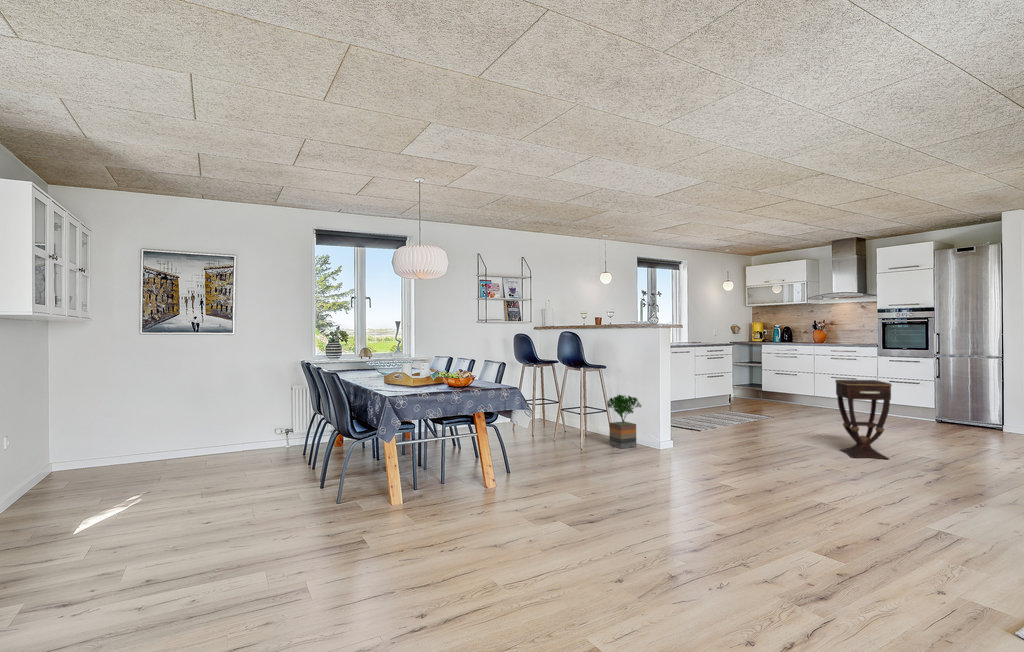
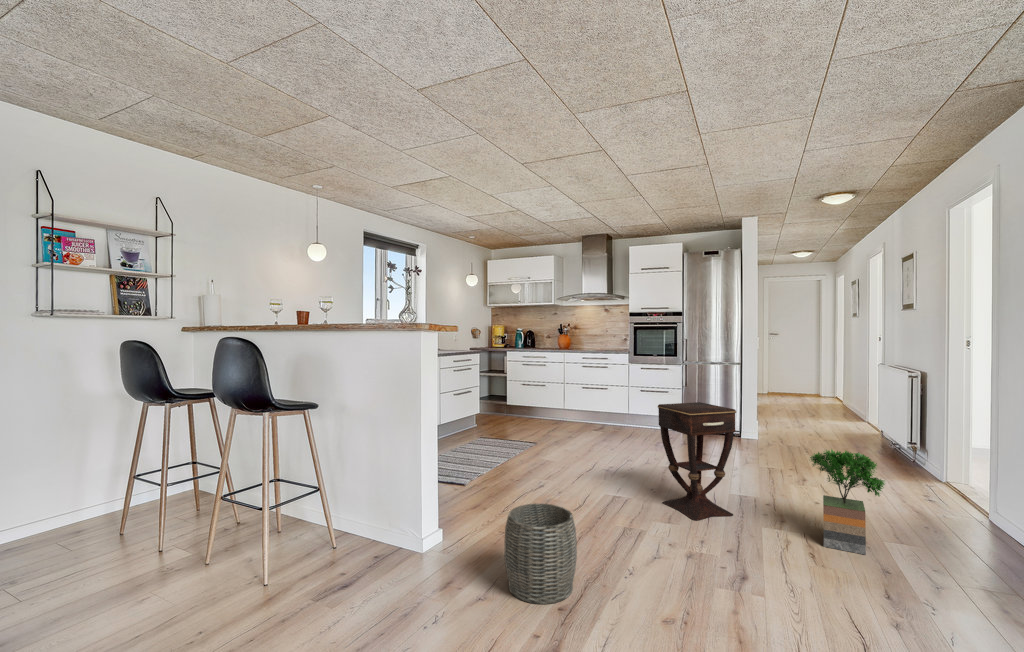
potted tree: present [607,395,641,449] -> present [810,449,885,555]
woven basket: none [697,423,738,467] -> present [504,504,577,604]

